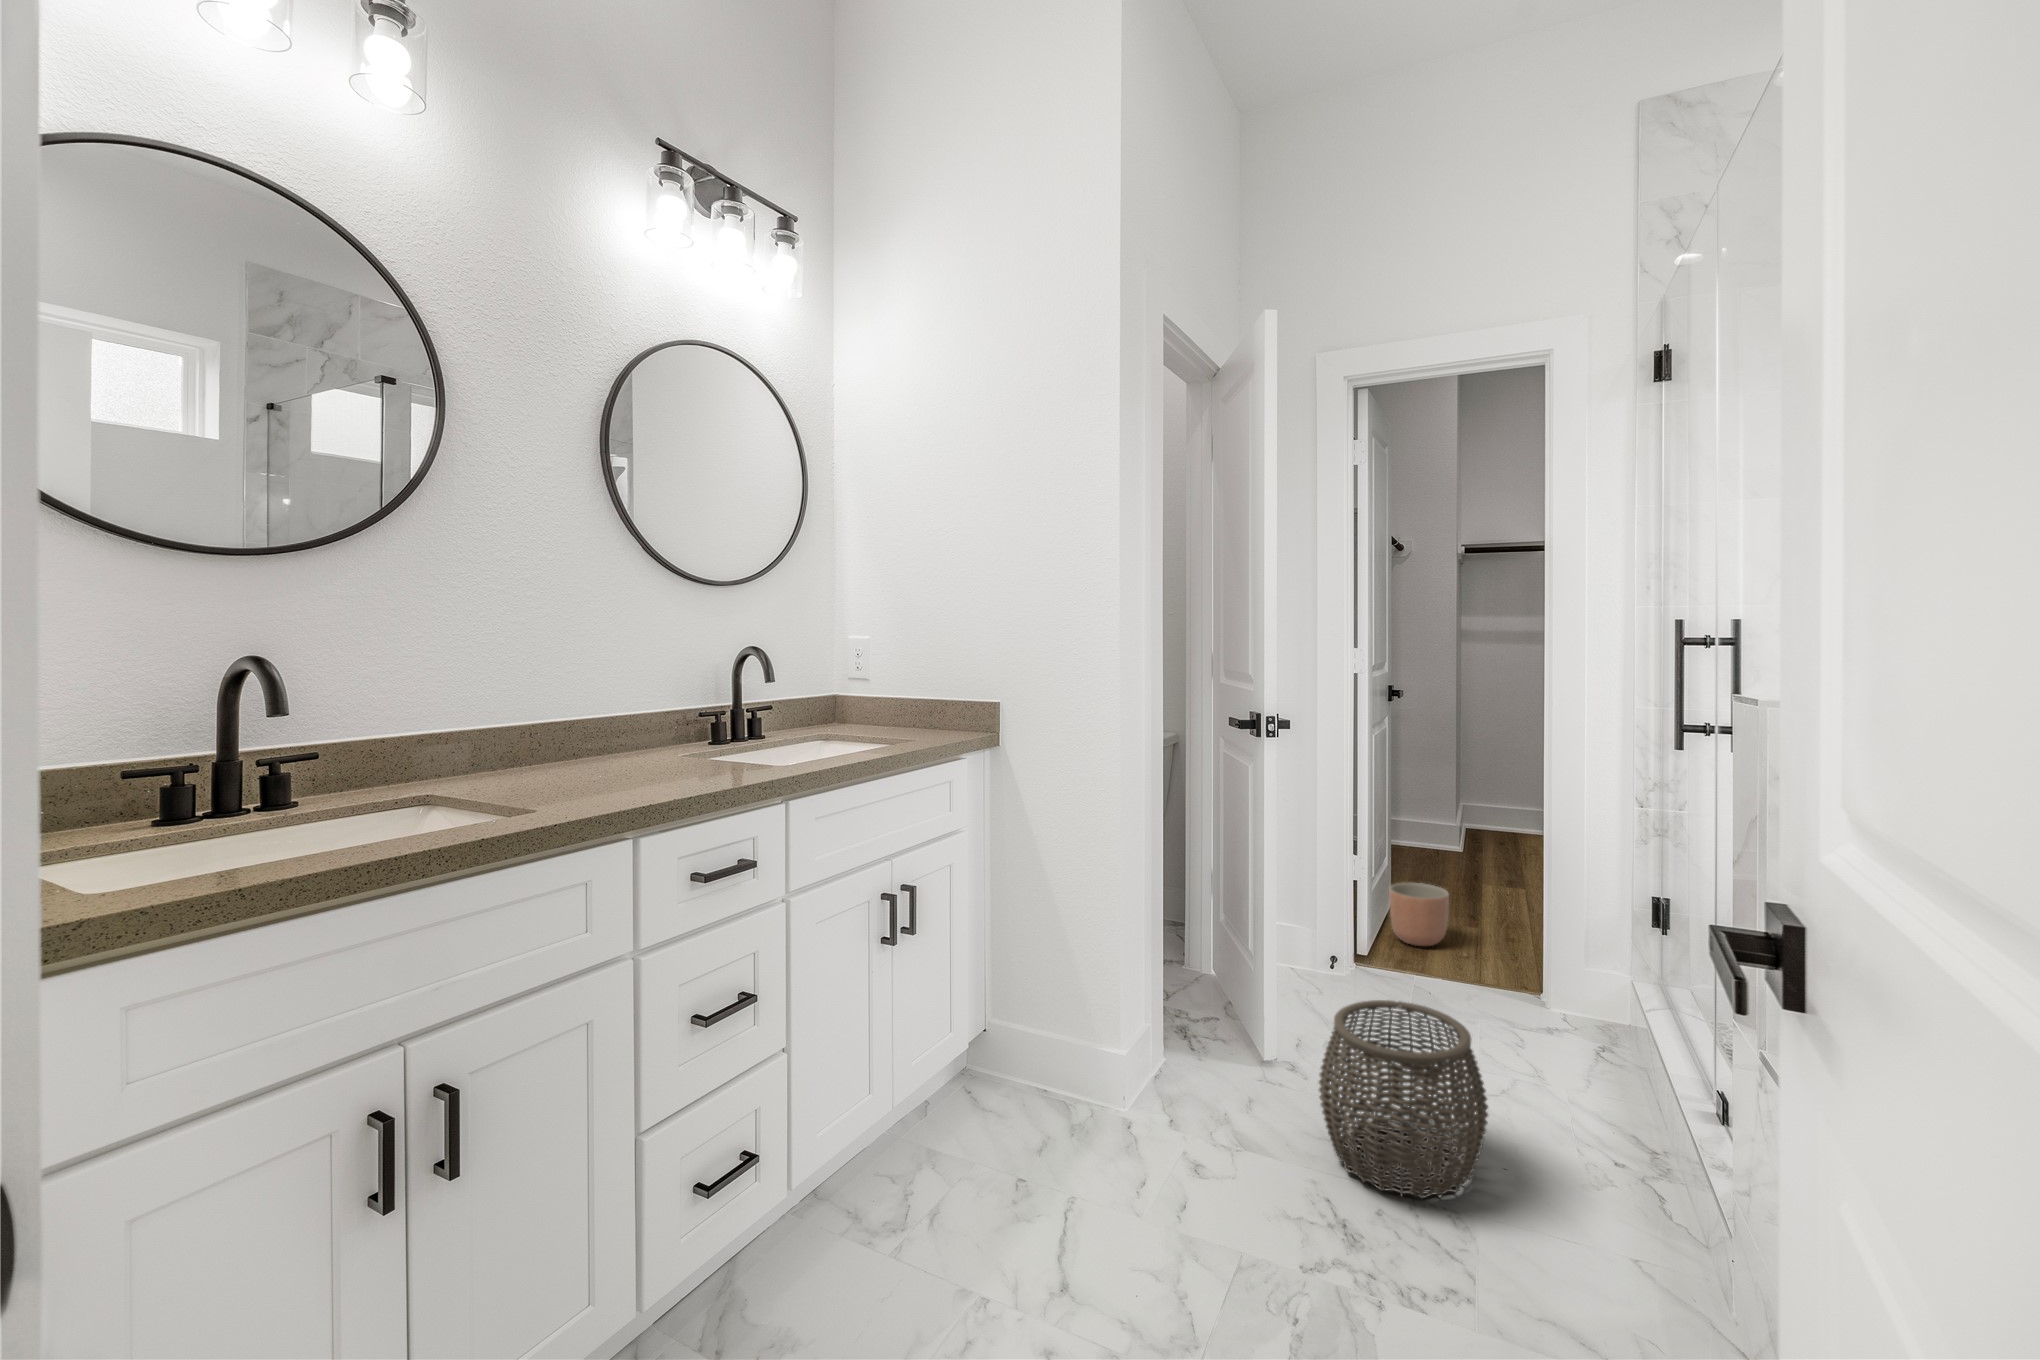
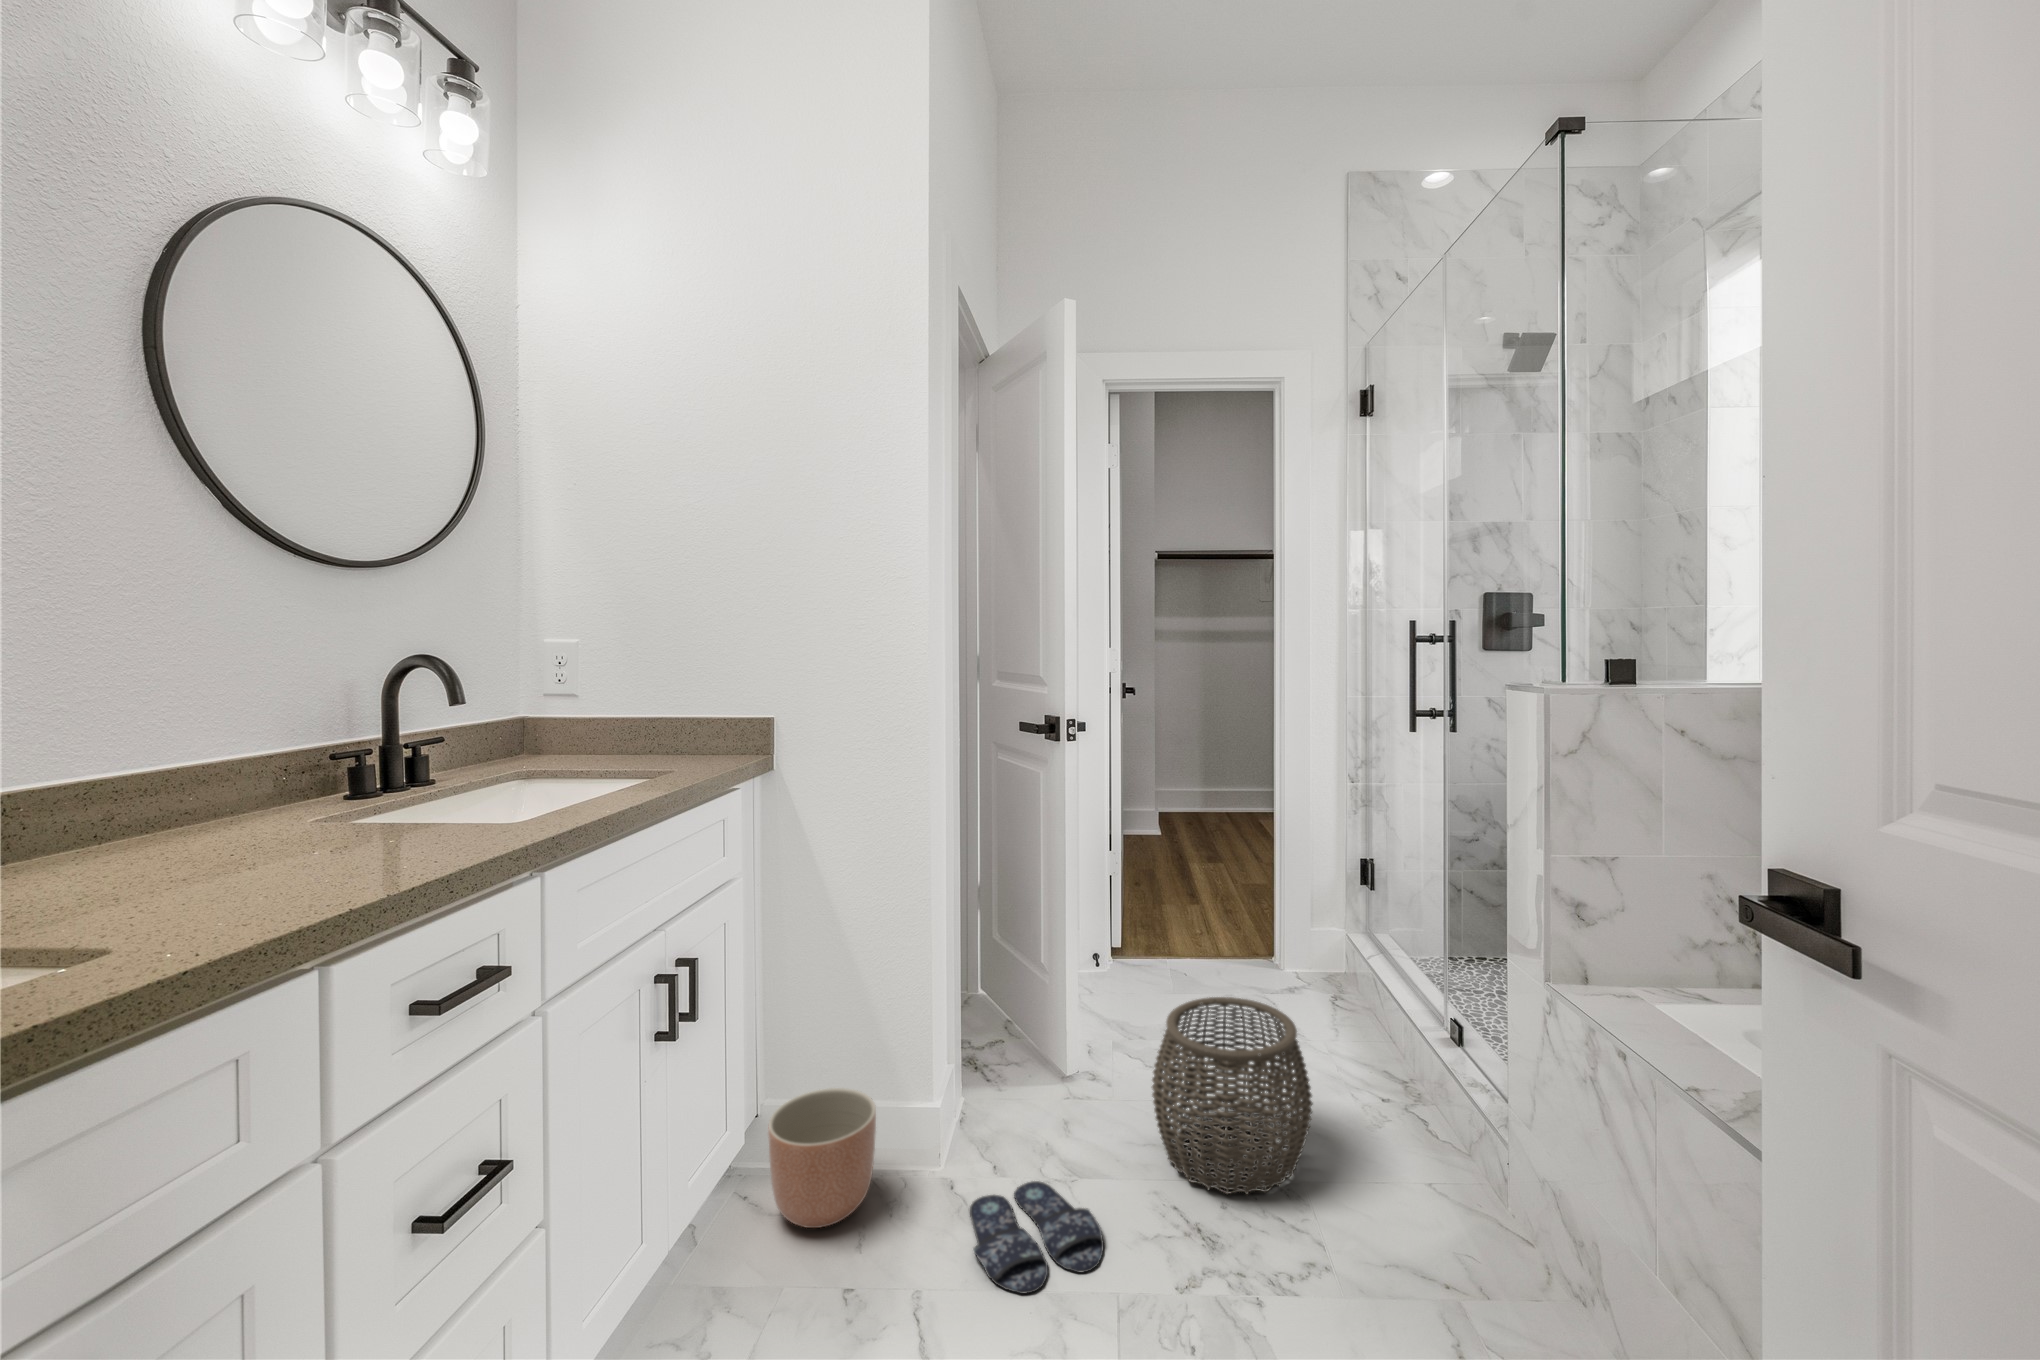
planter: present [1389,883,1449,946] -> present [768,1088,876,1228]
slippers: none [1126,1135,1243,1219] -> present [970,1181,1104,1293]

